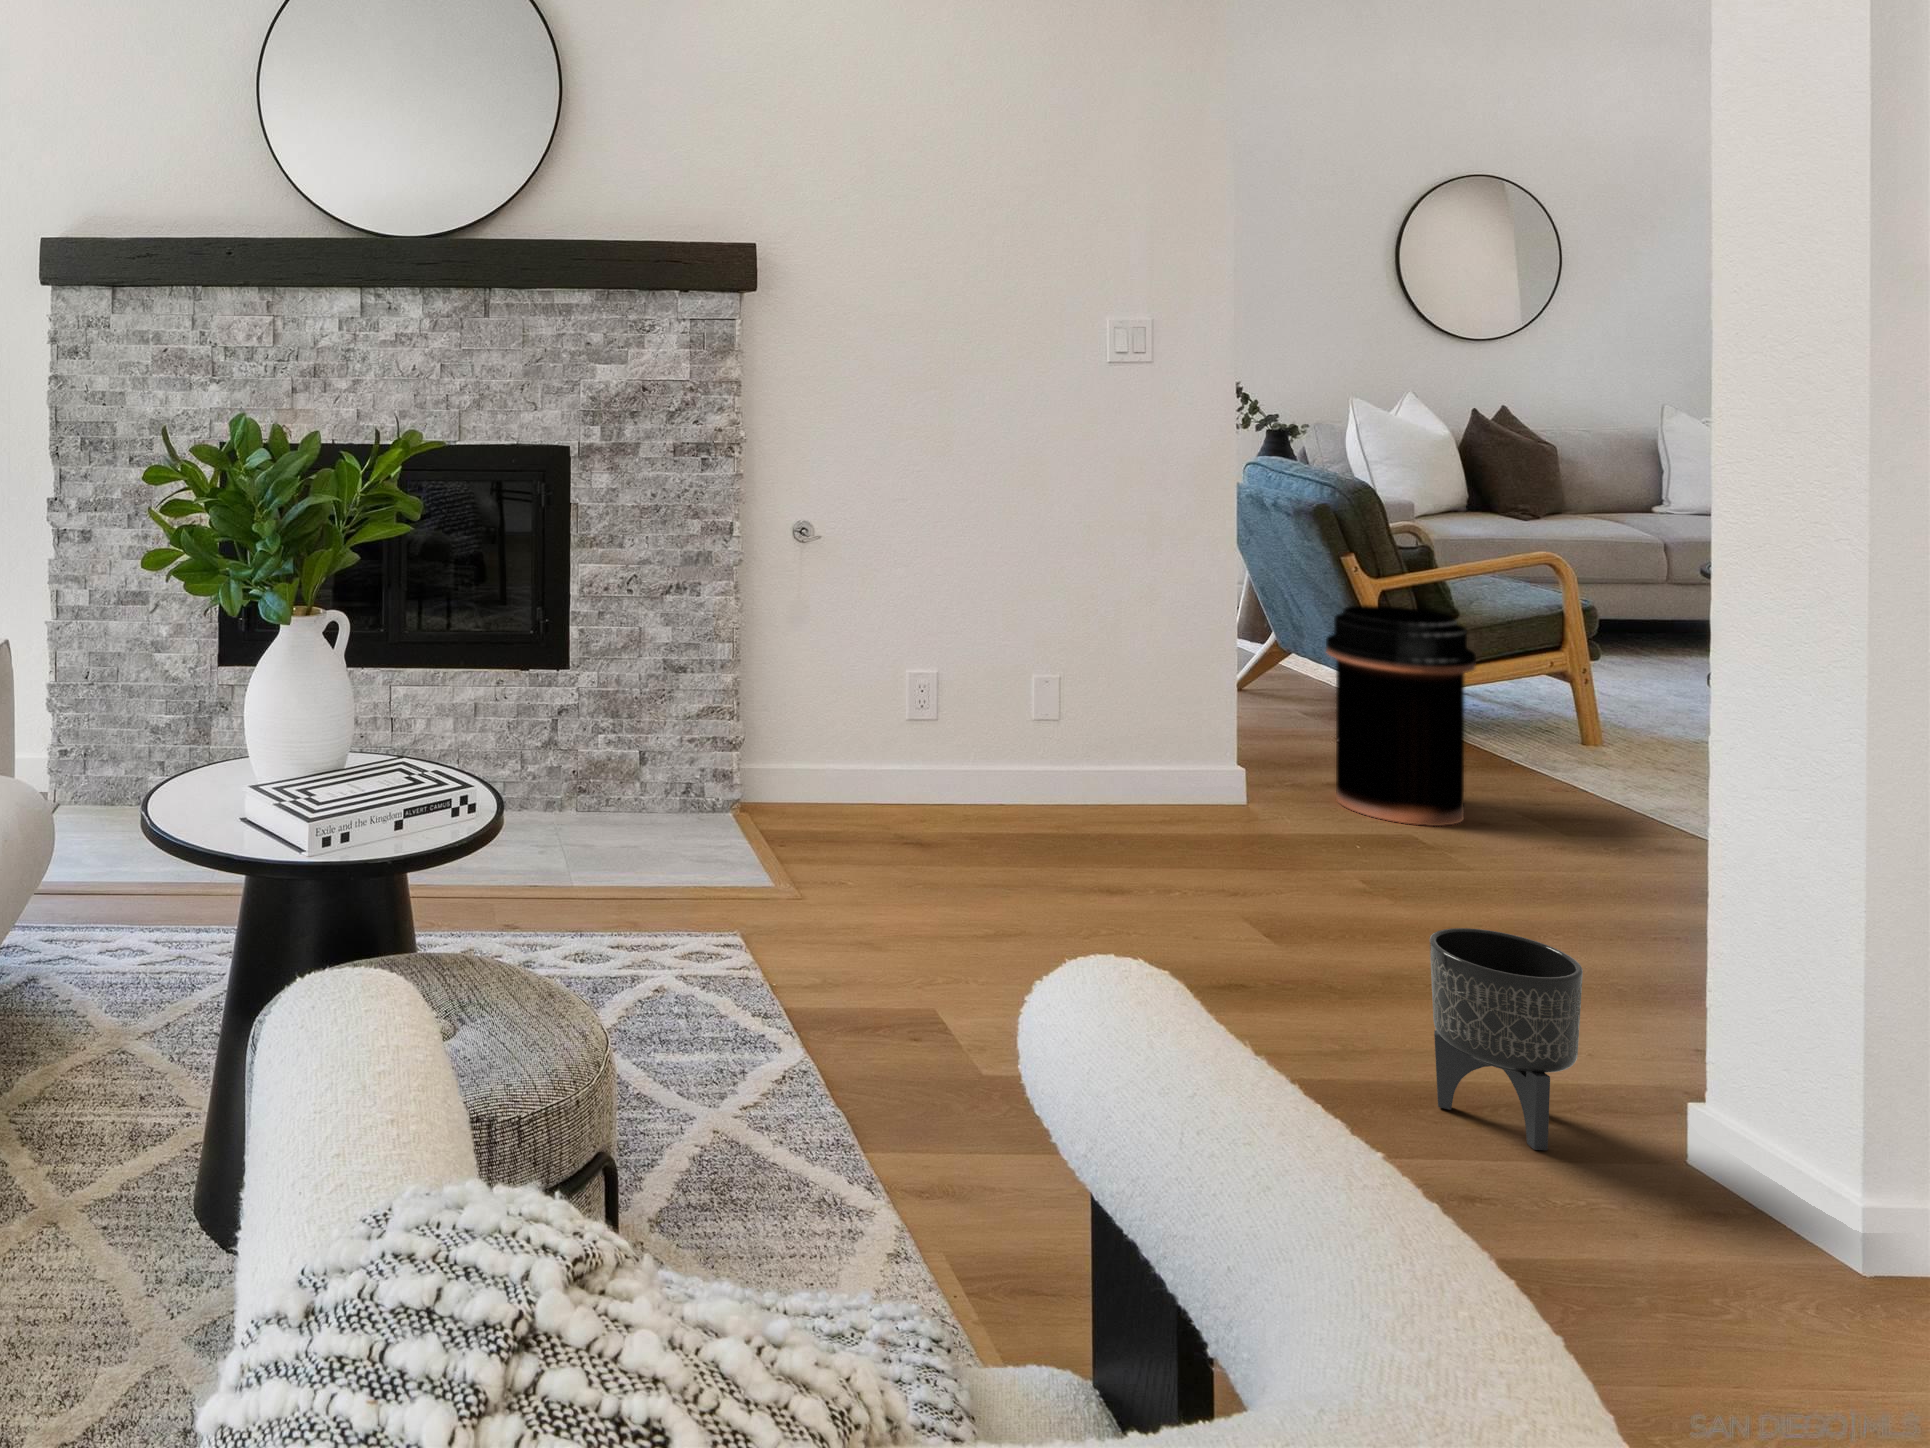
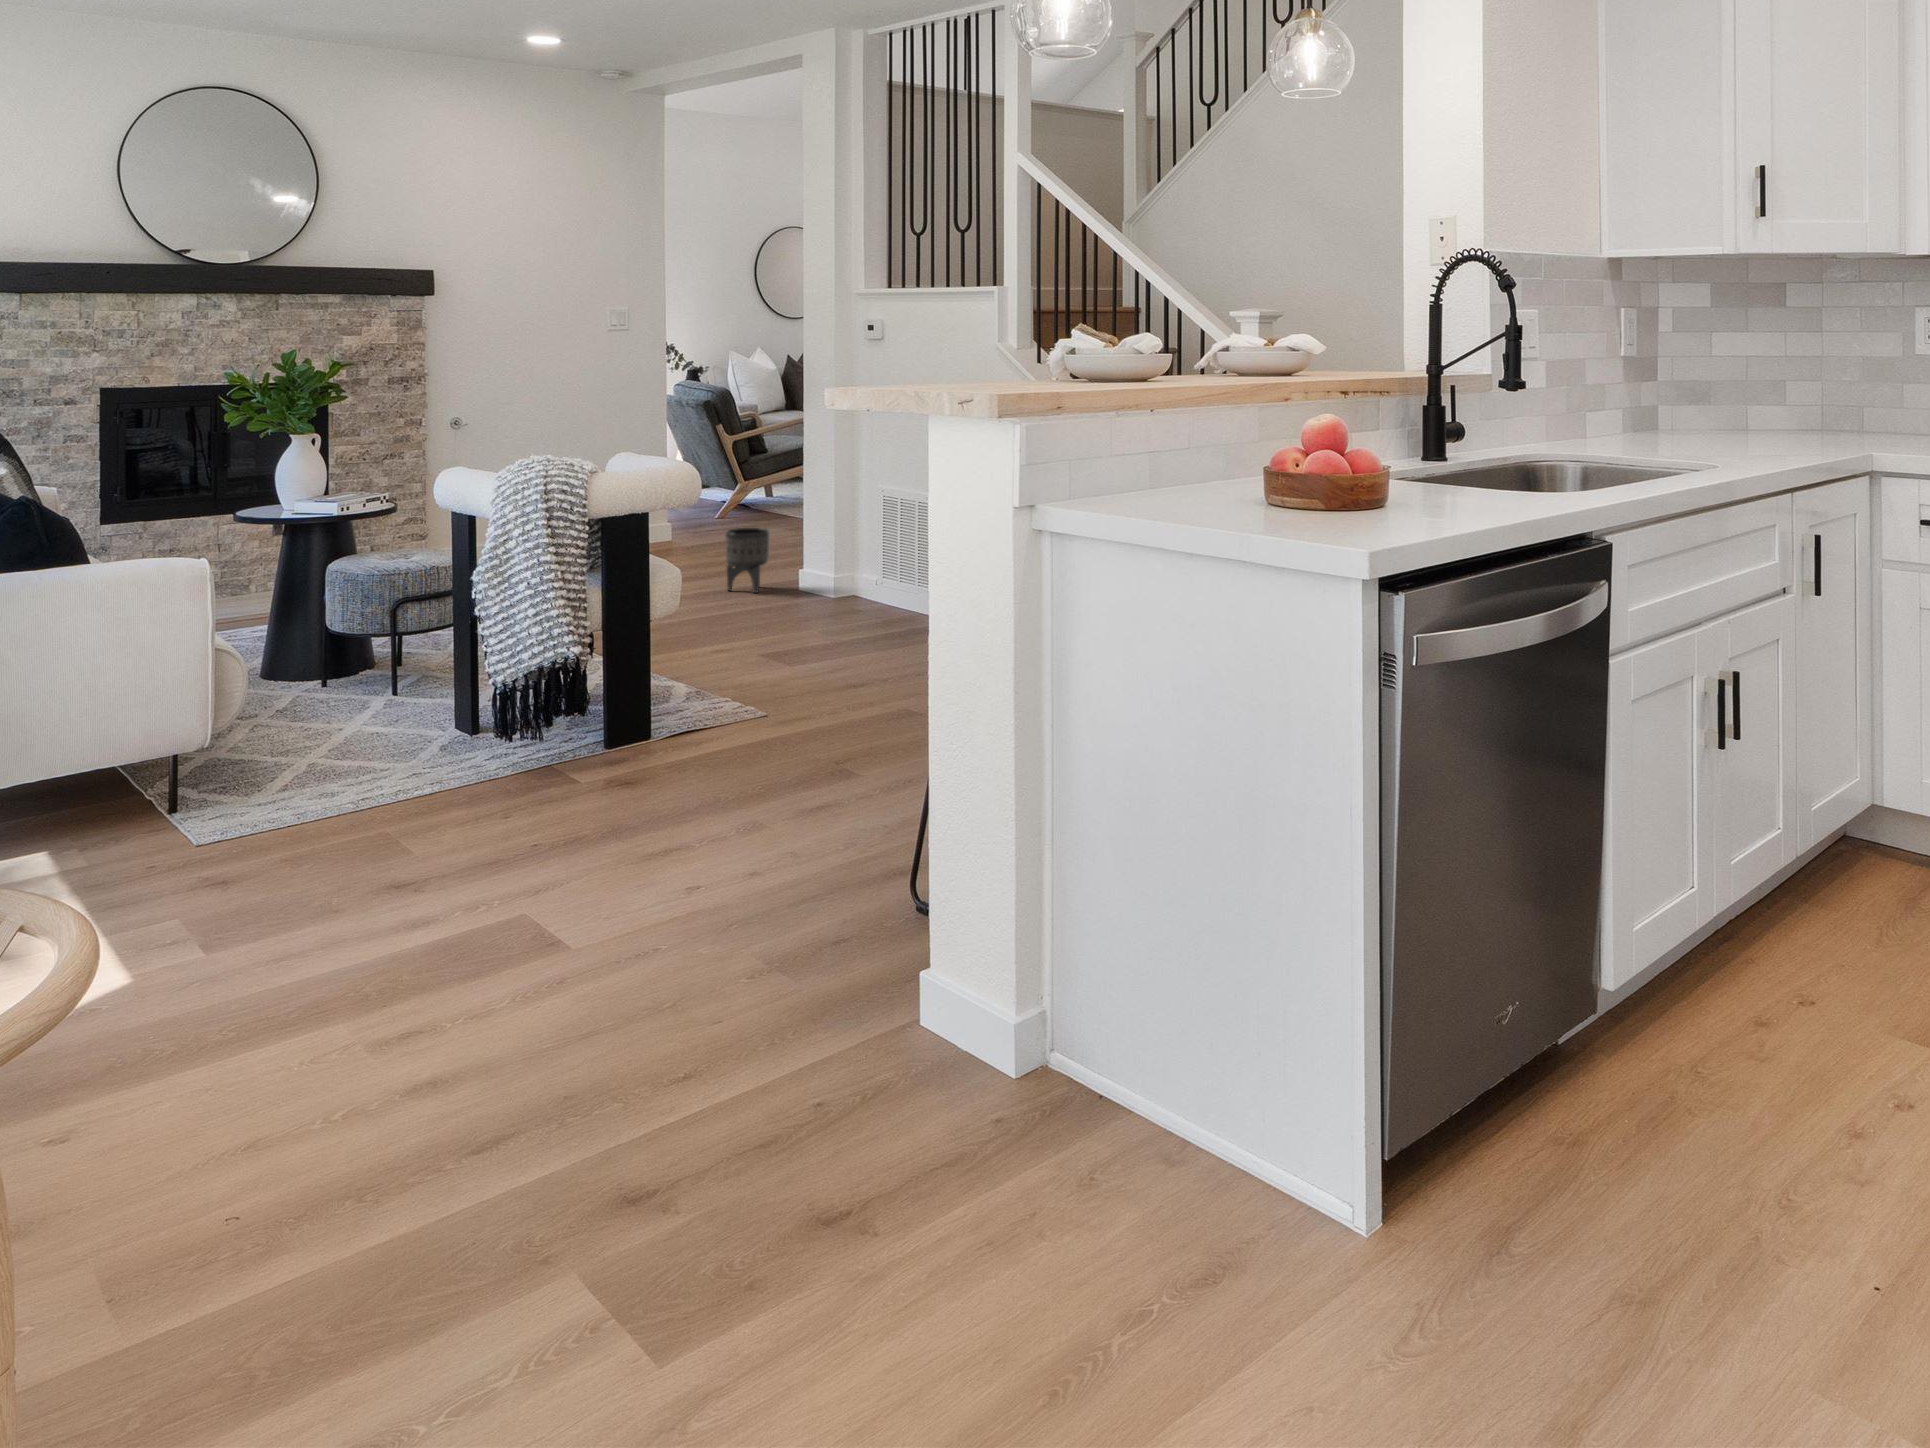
trash can: present [1326,605,1476,826] -> none [706,441,765,536]

